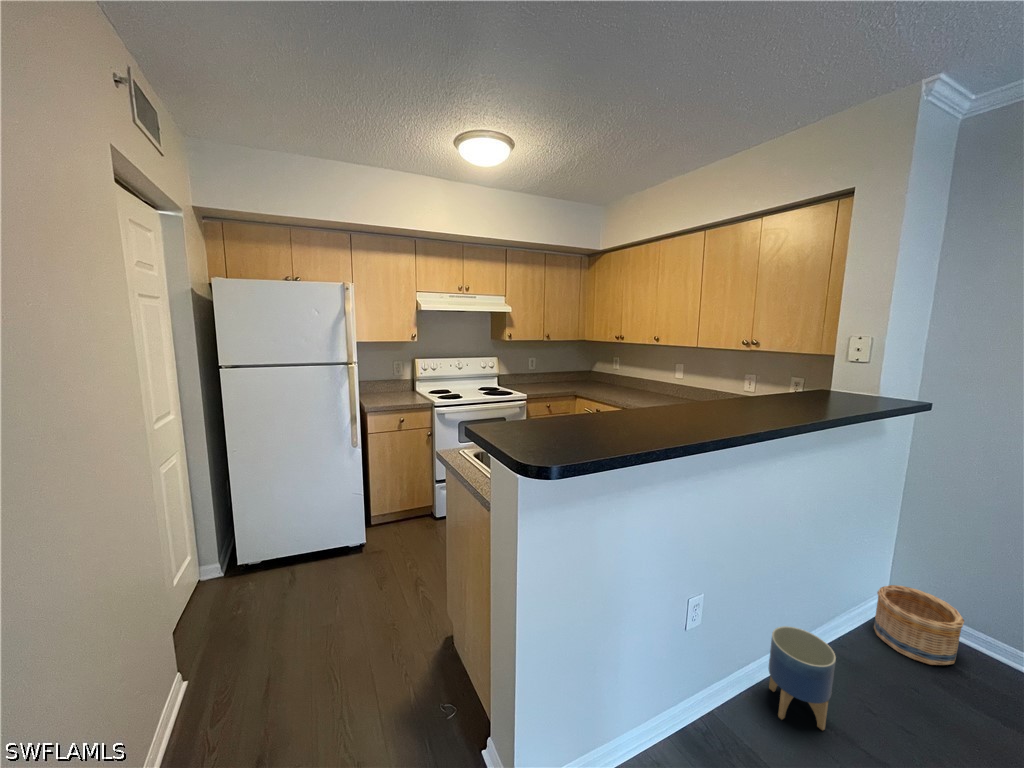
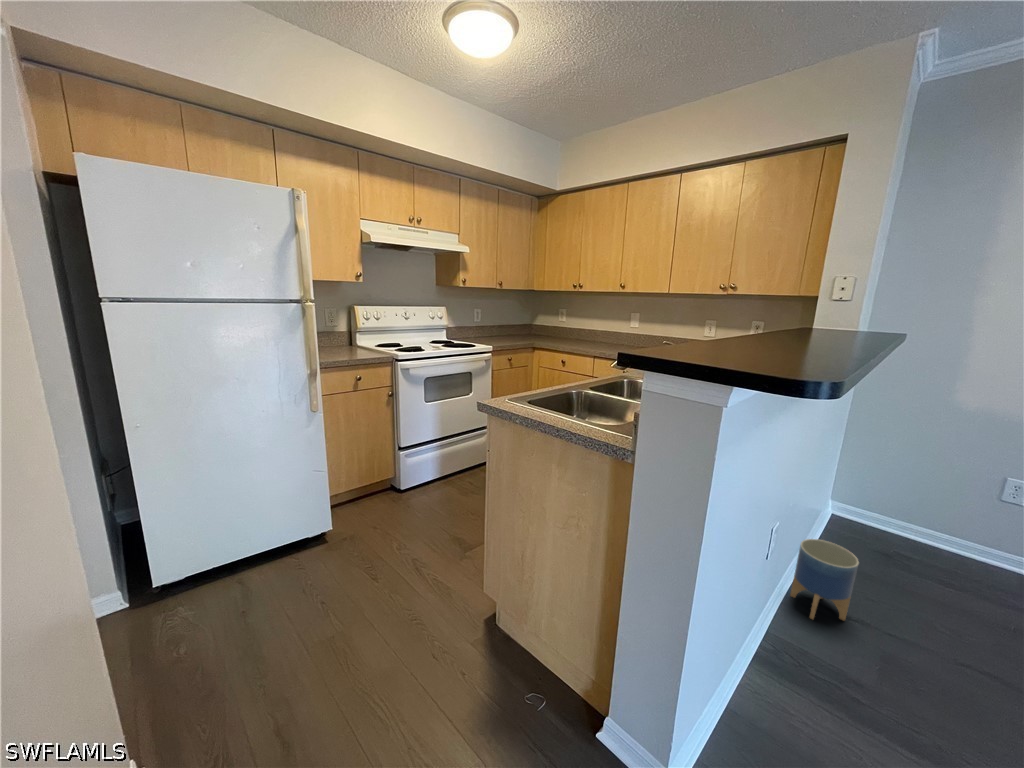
basket: present [874,585,964,665] -> none [831,494,902,552]

